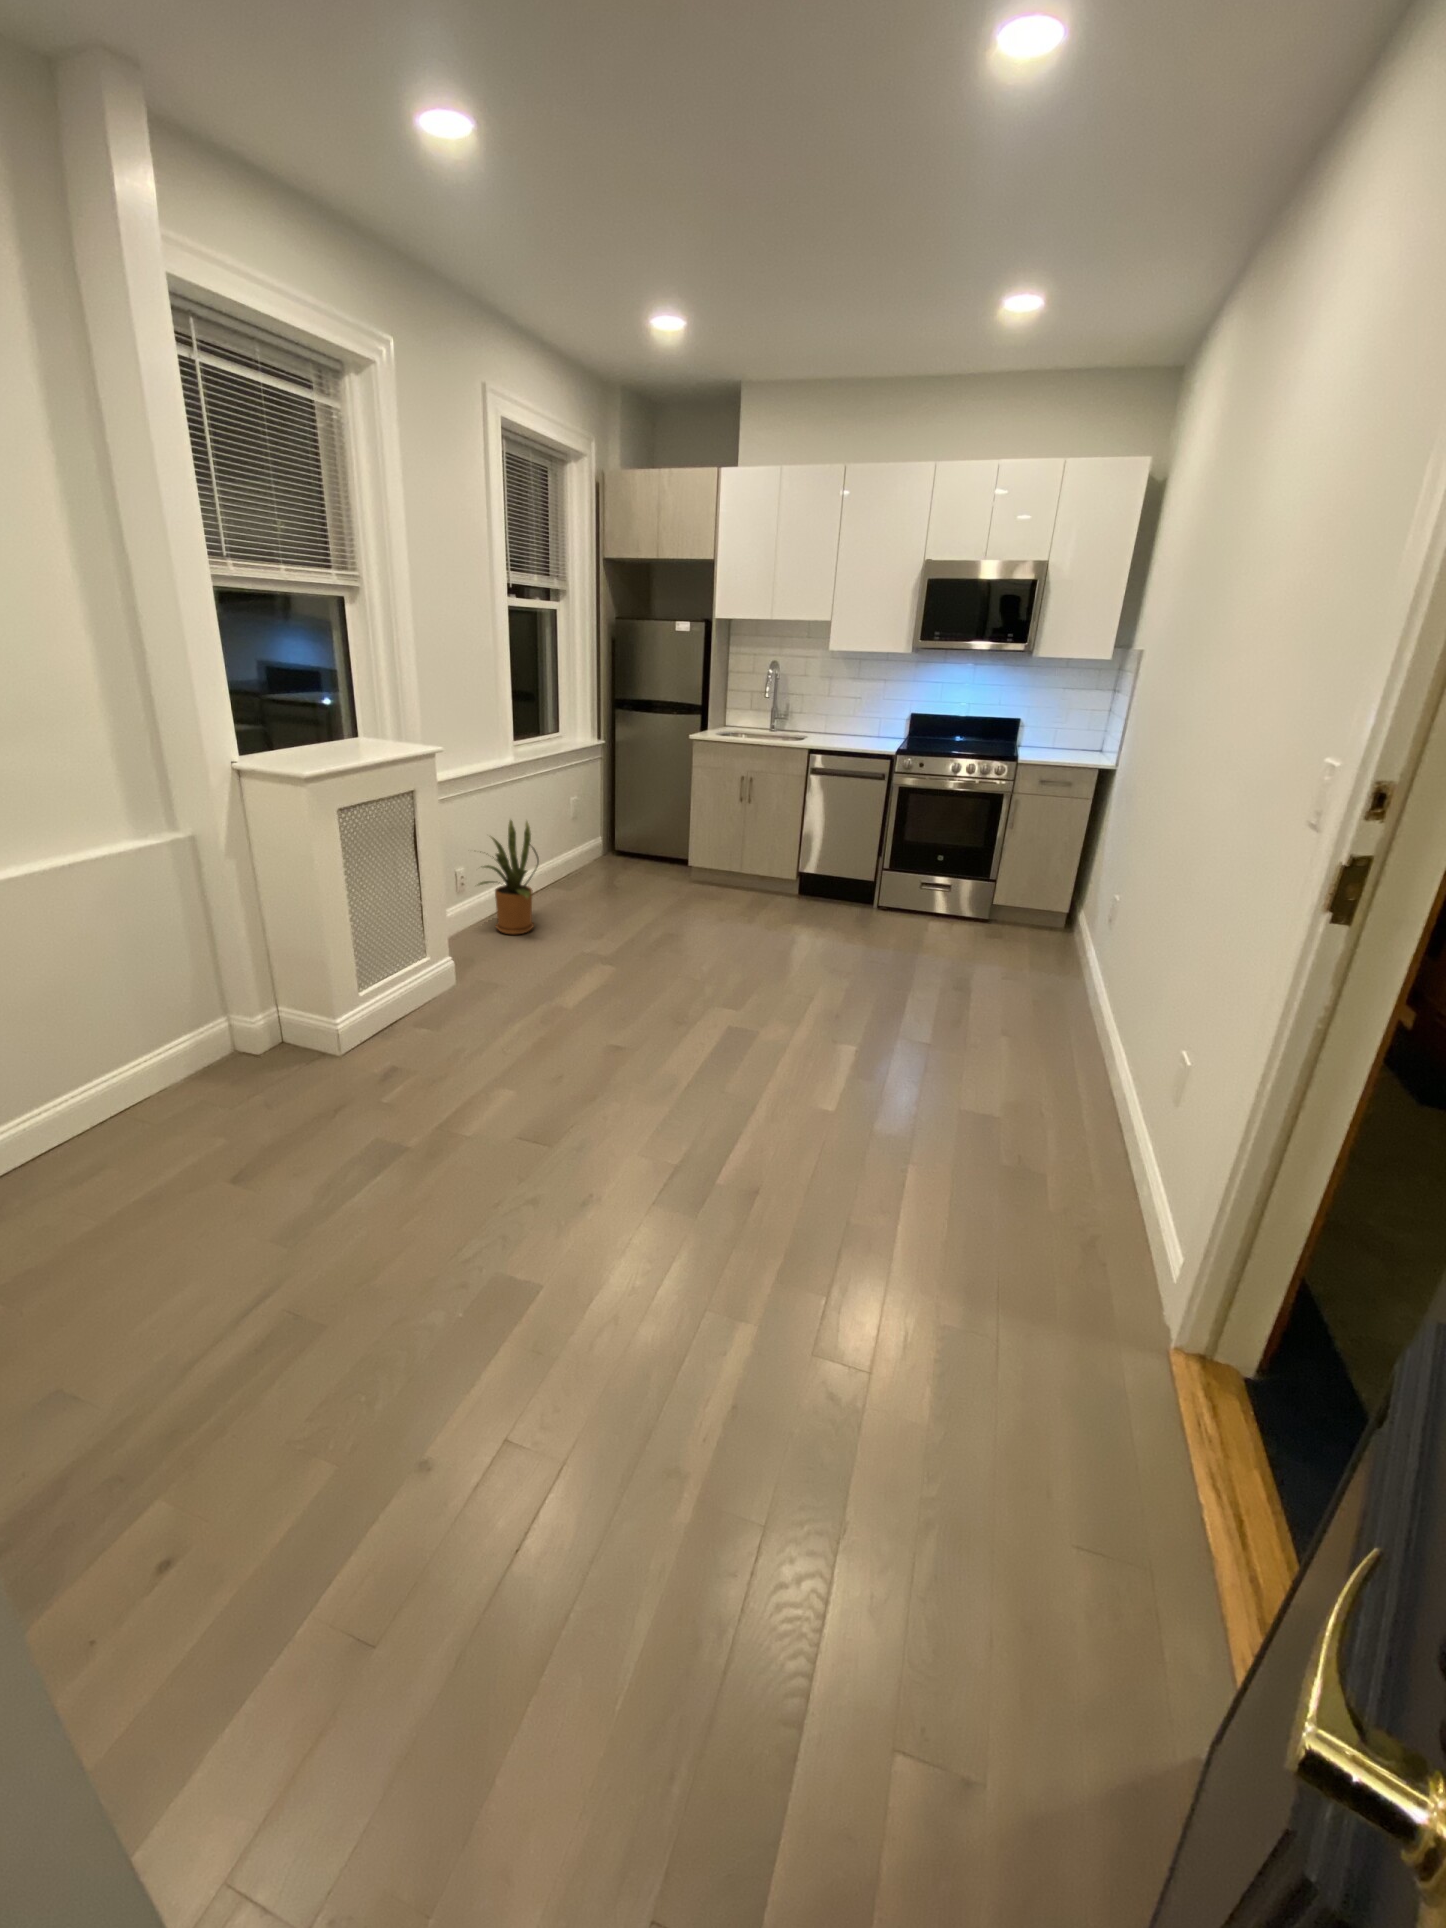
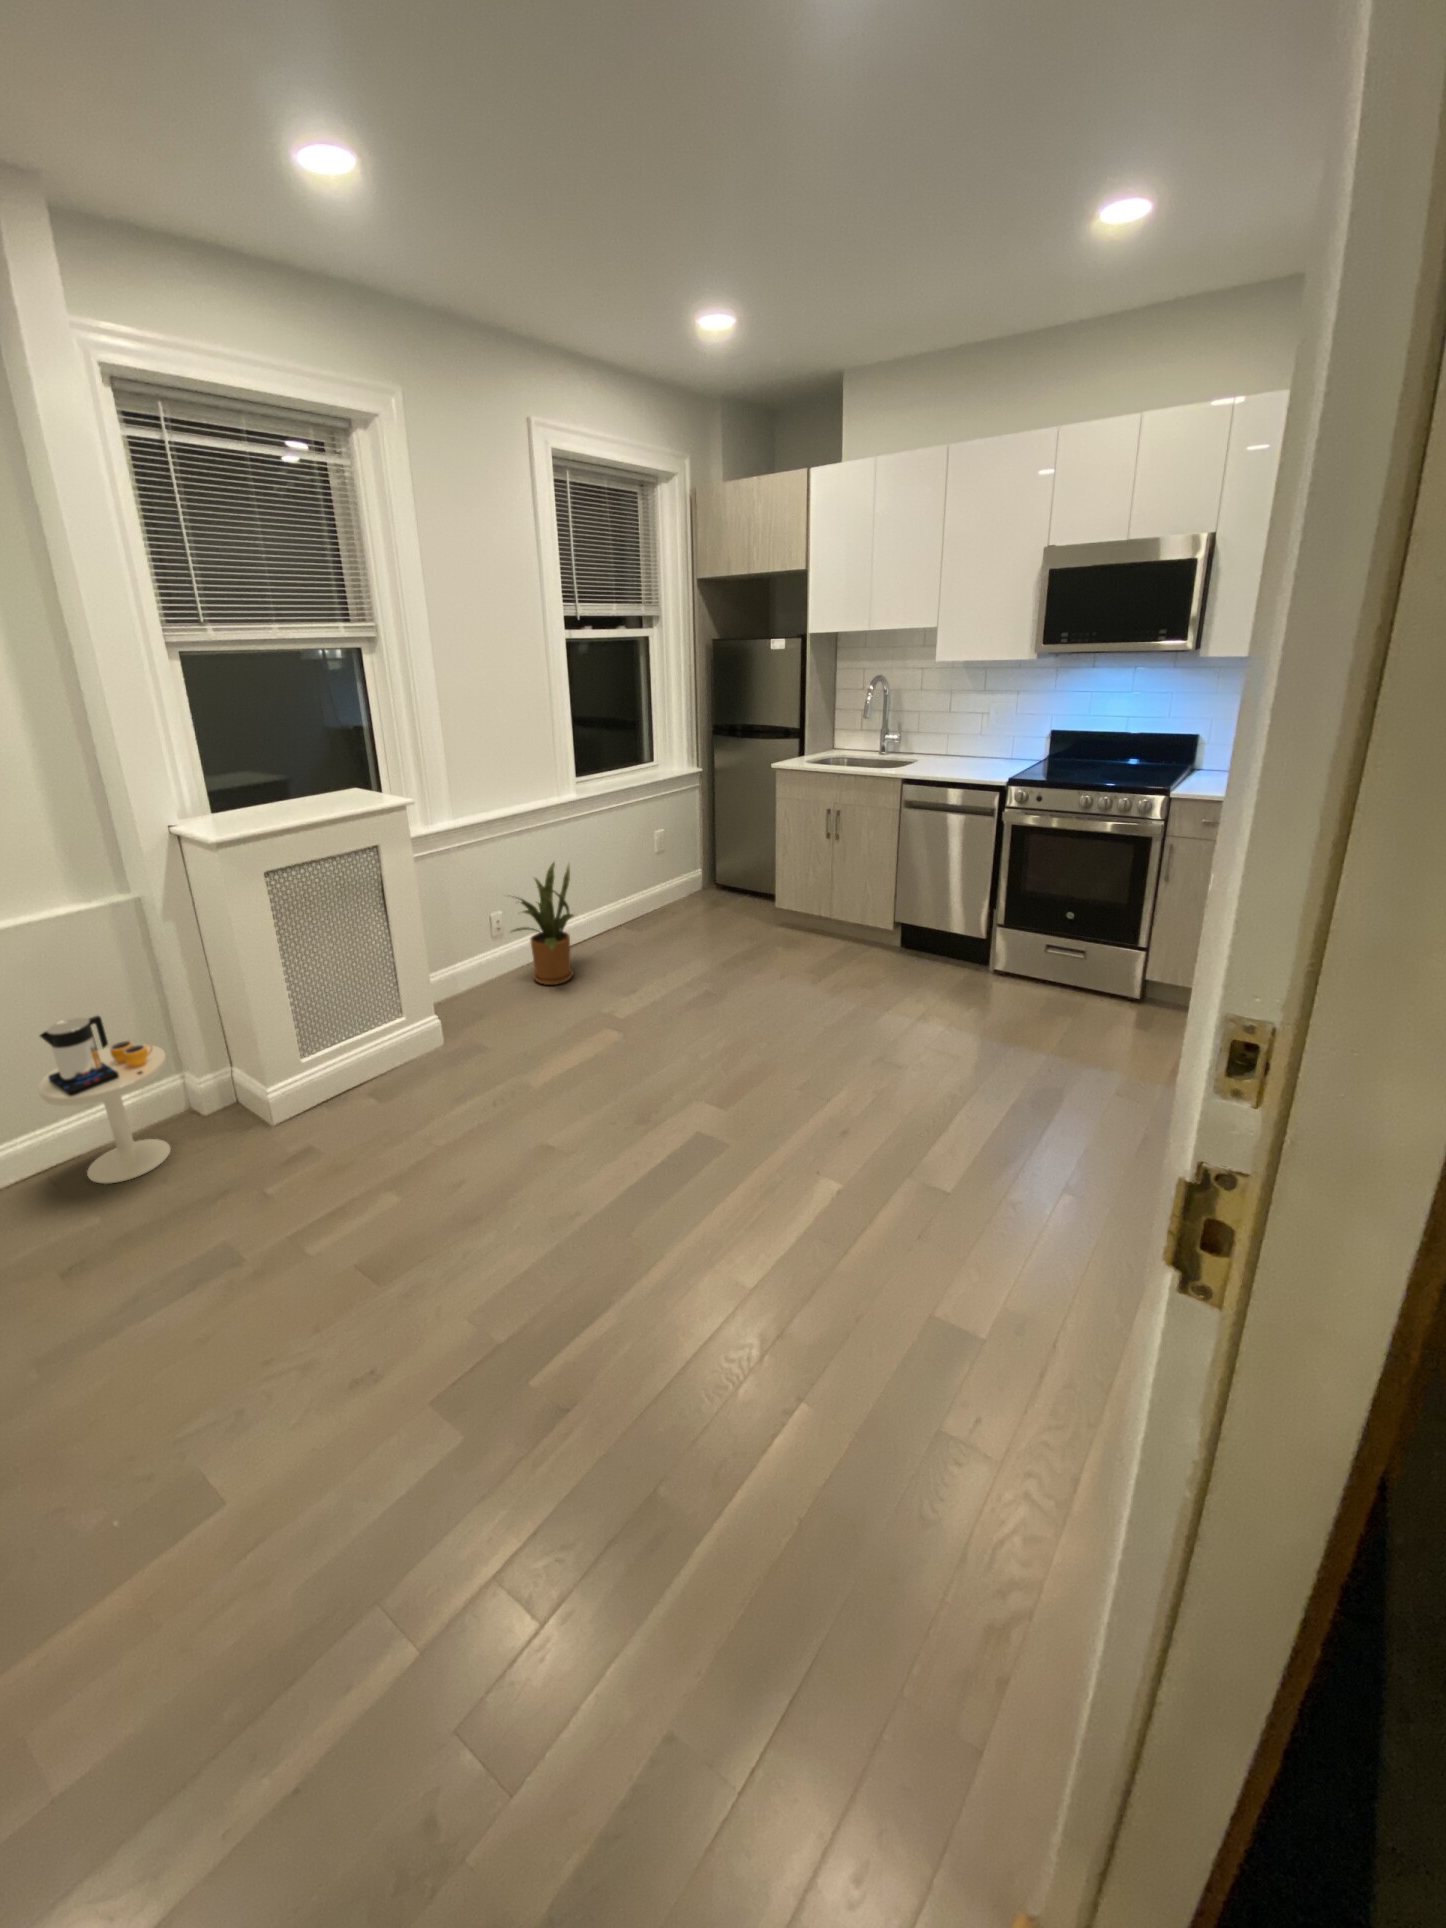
side table: none [133,949,254,1115] -> present [39,1016,171,1183]

